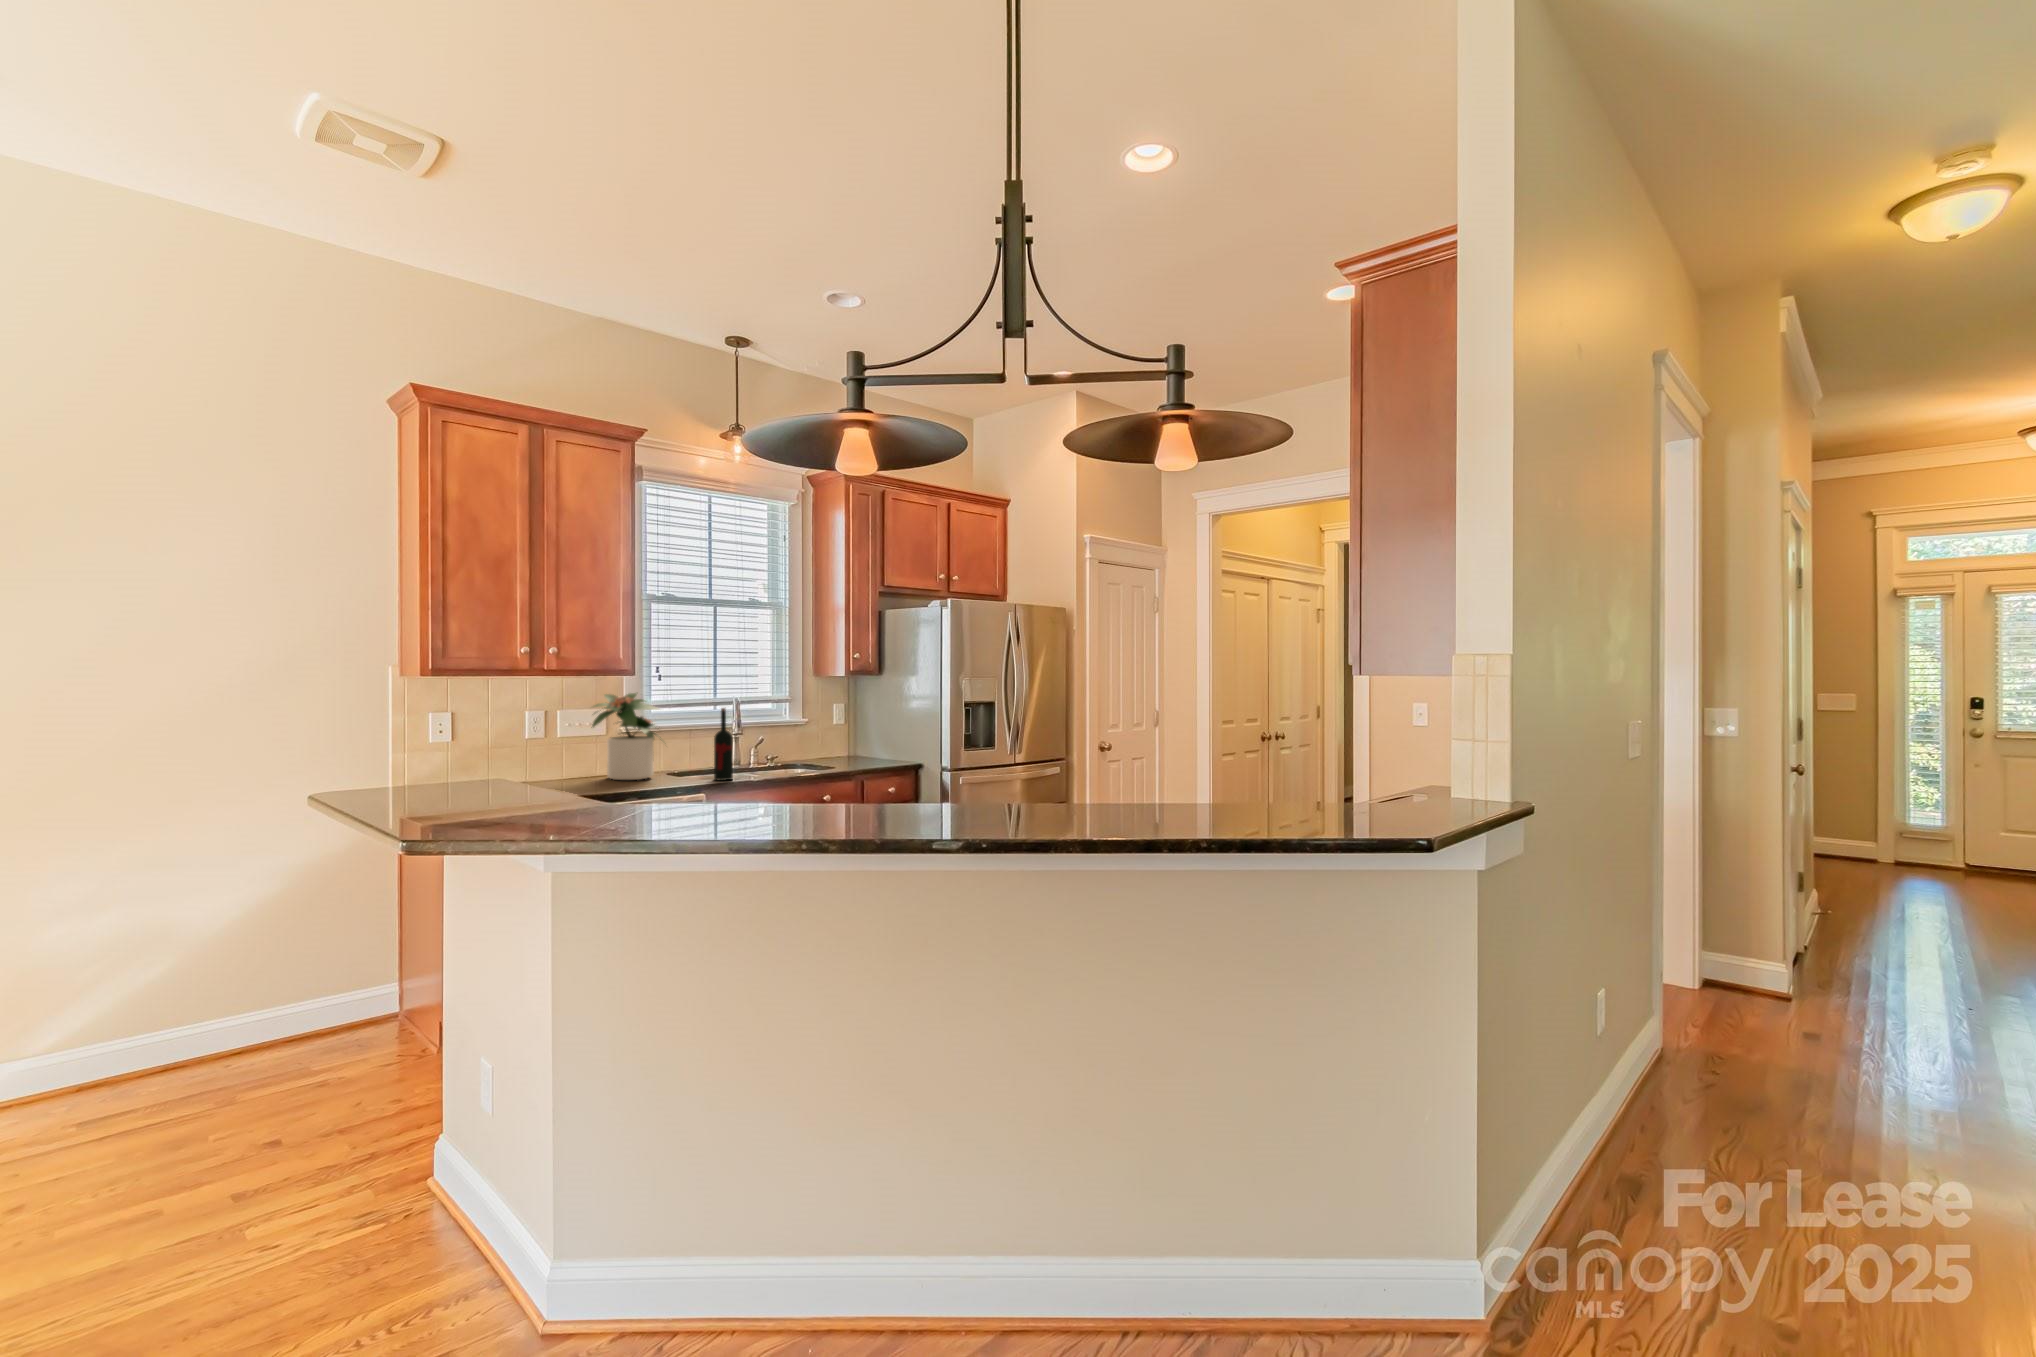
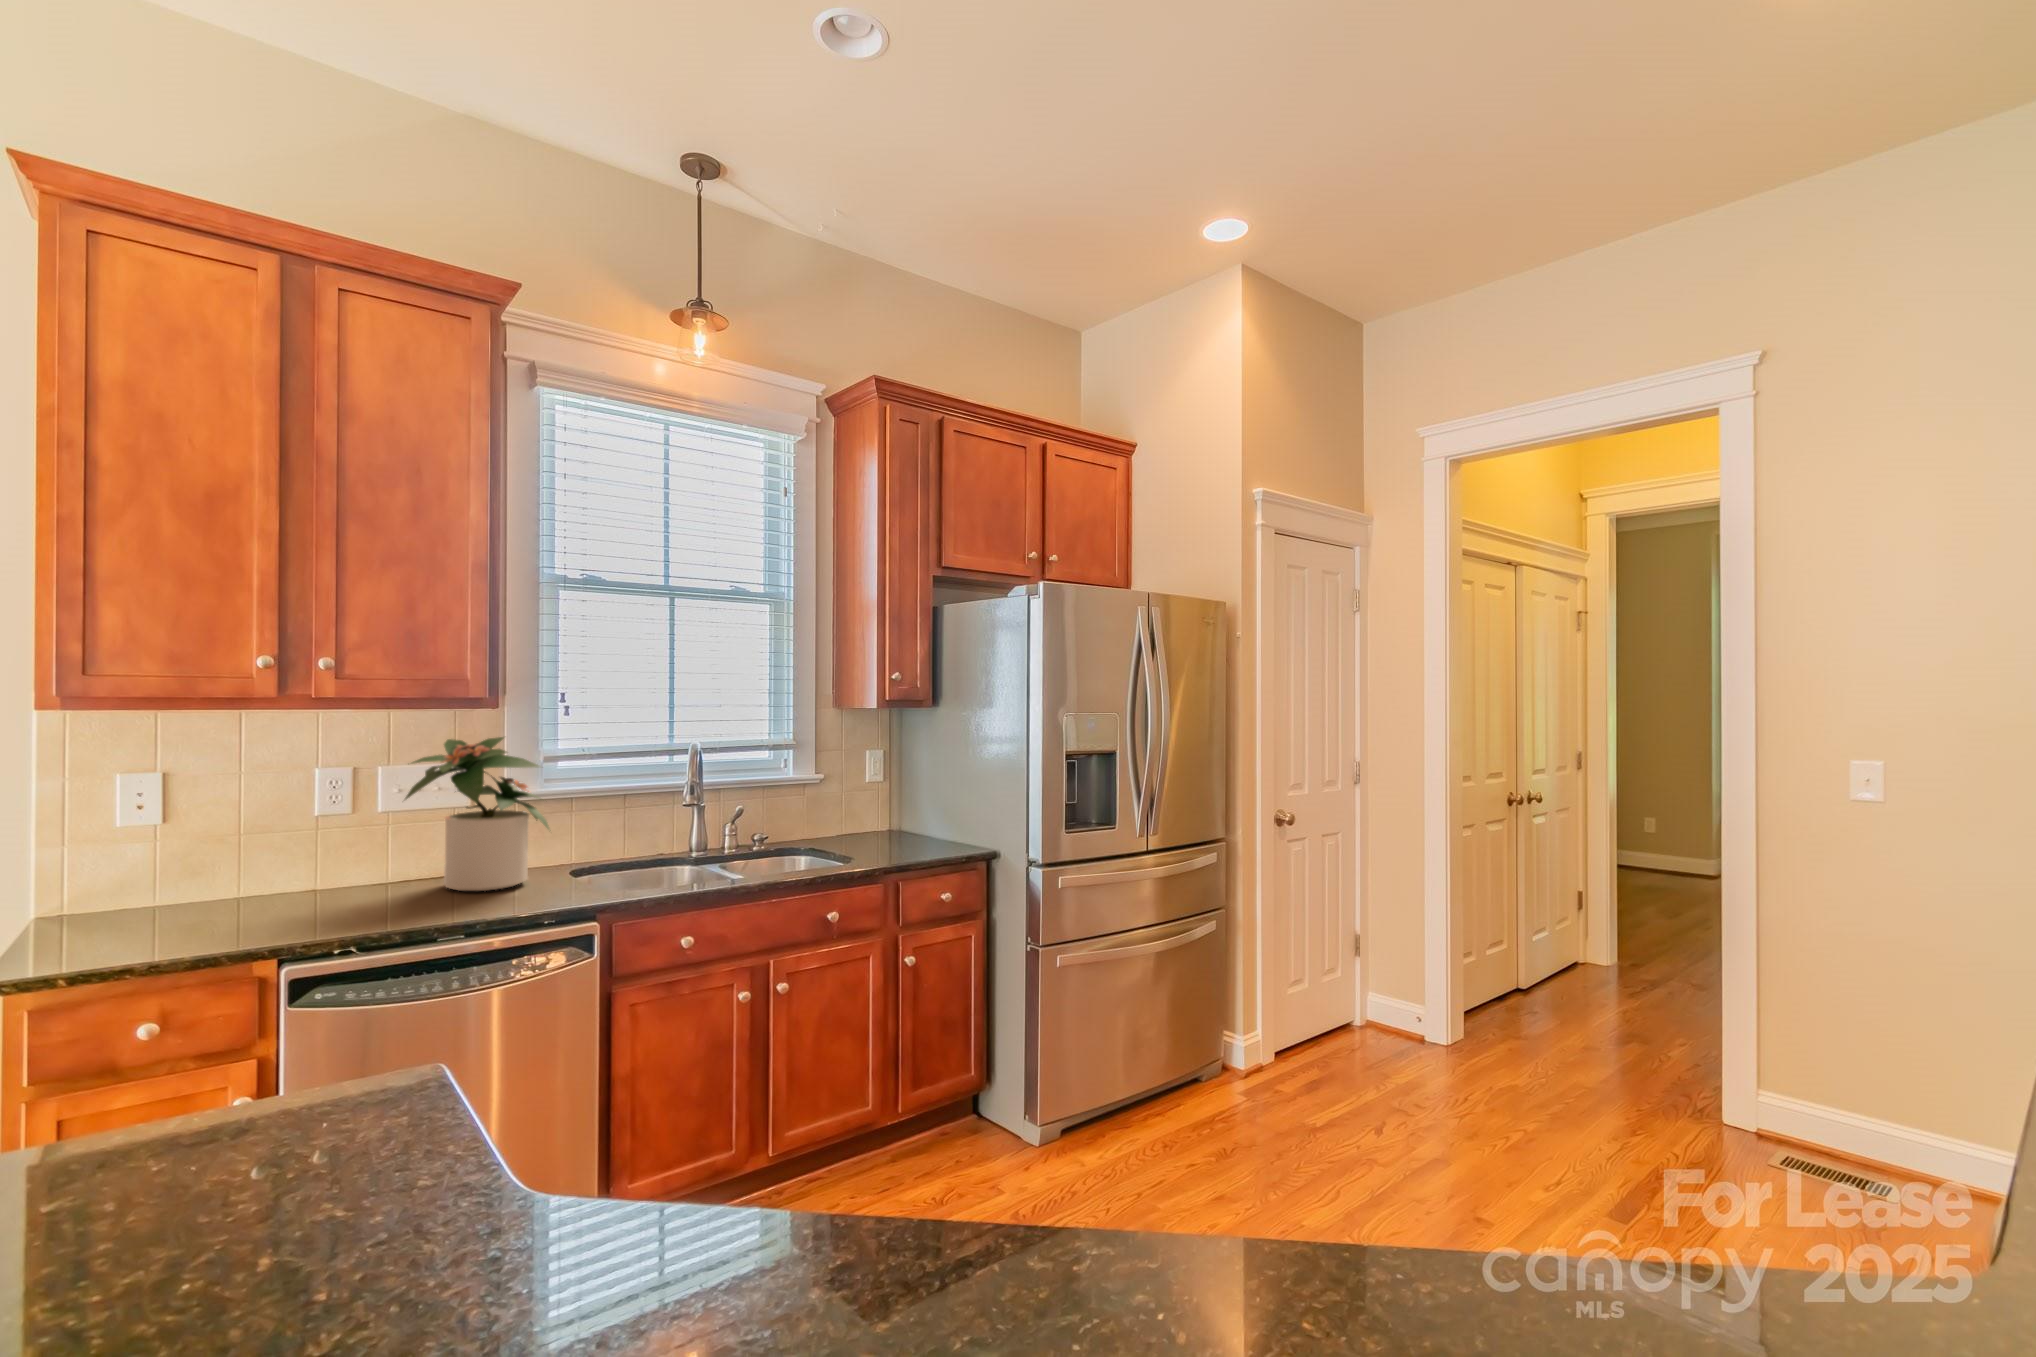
wine bottle: present [714,708,733,781] -> none [629,764,664,891]

